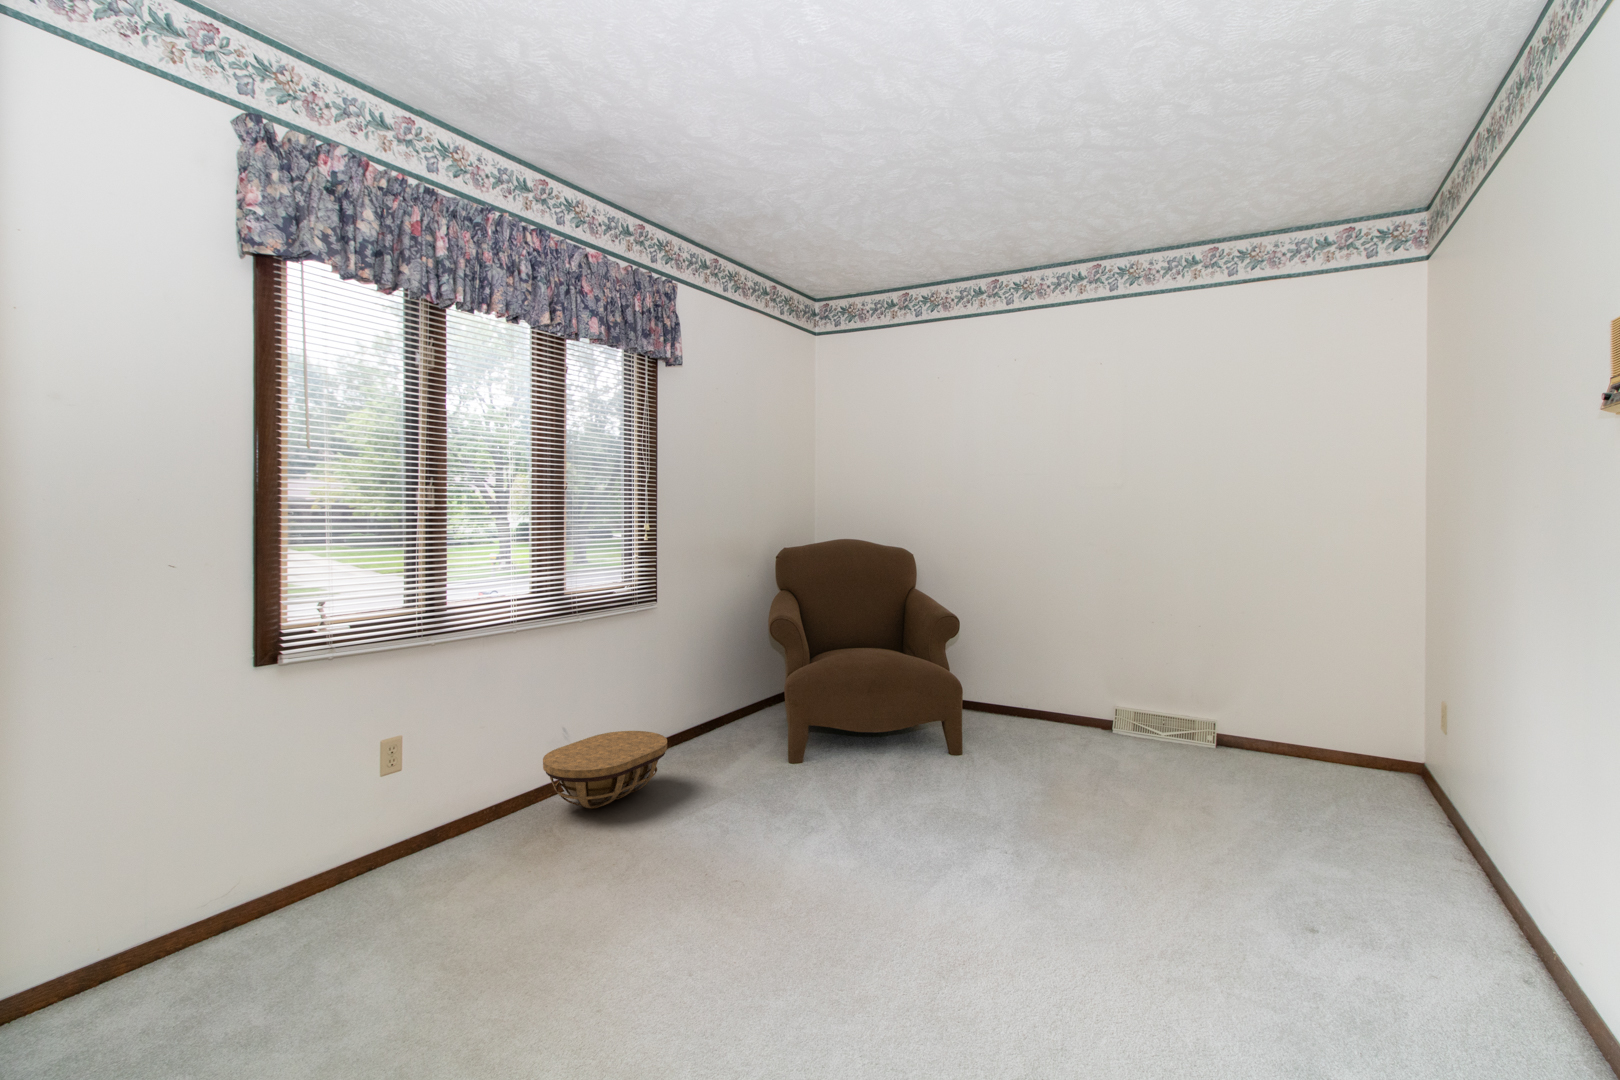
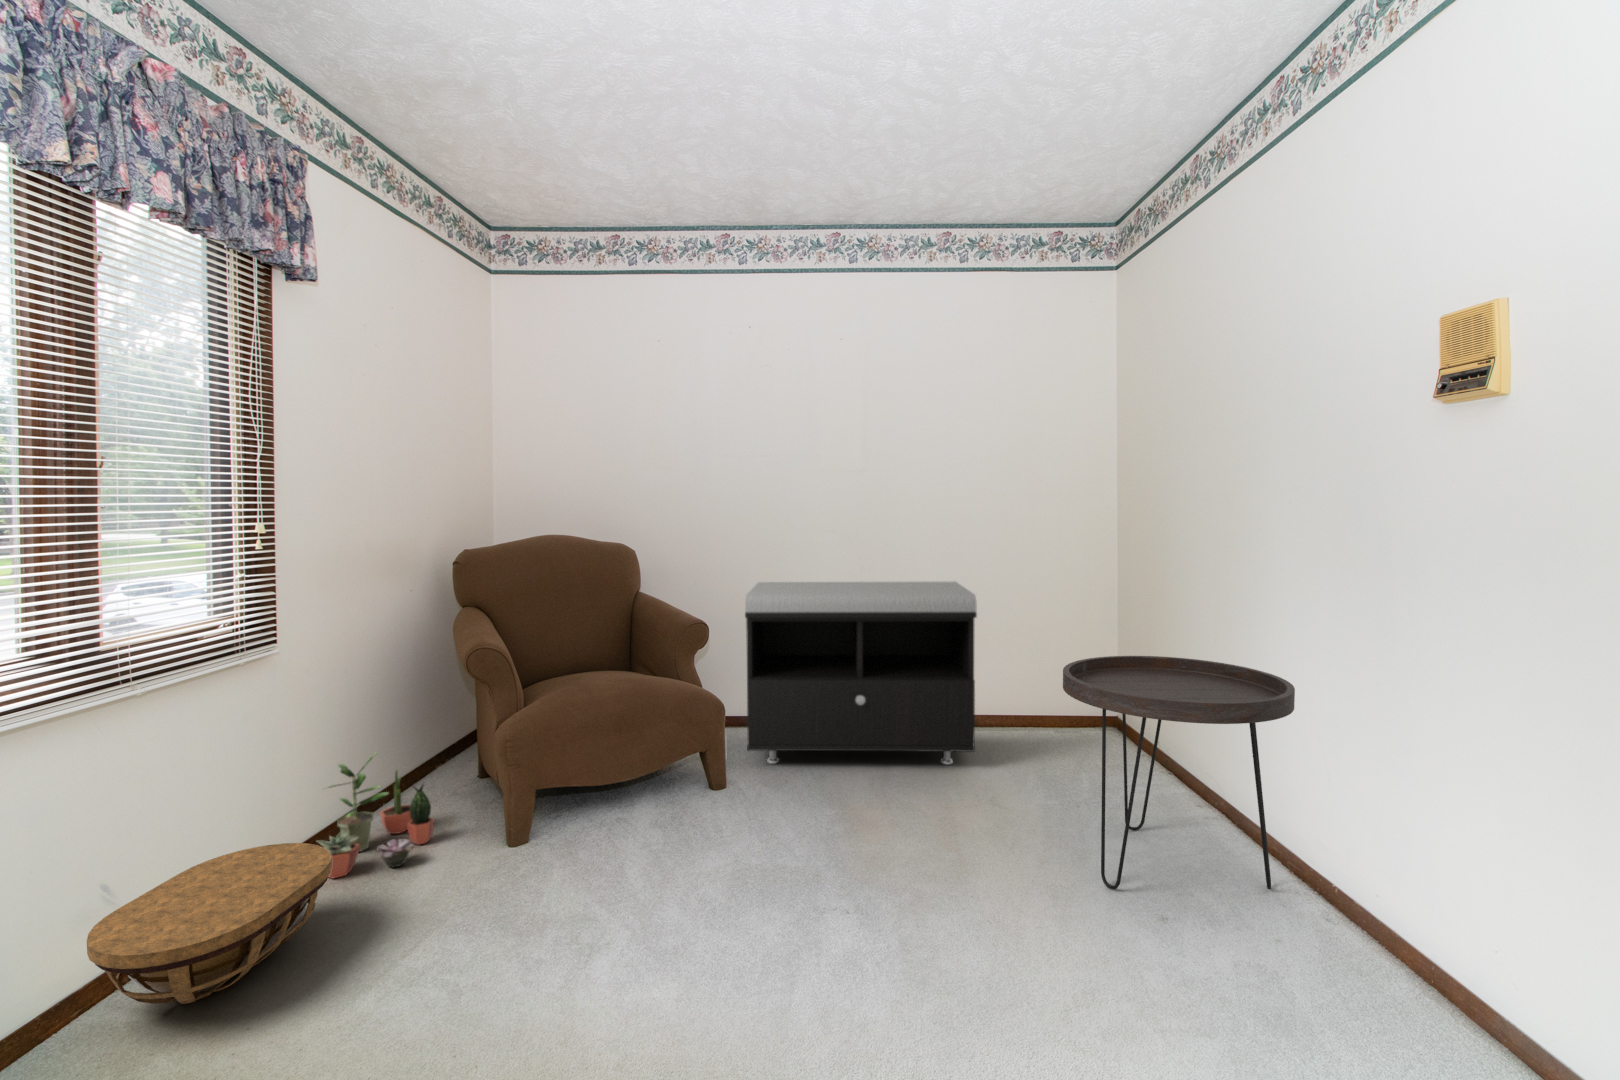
storage bench: none [987,586,1215,771] -> present [745,581,977,765]
side table: none [1243,674,1505,930] -> present [1063,656,1295,889]
potted plant: none [665,685,741,764] -> present [317,753,434,878]

